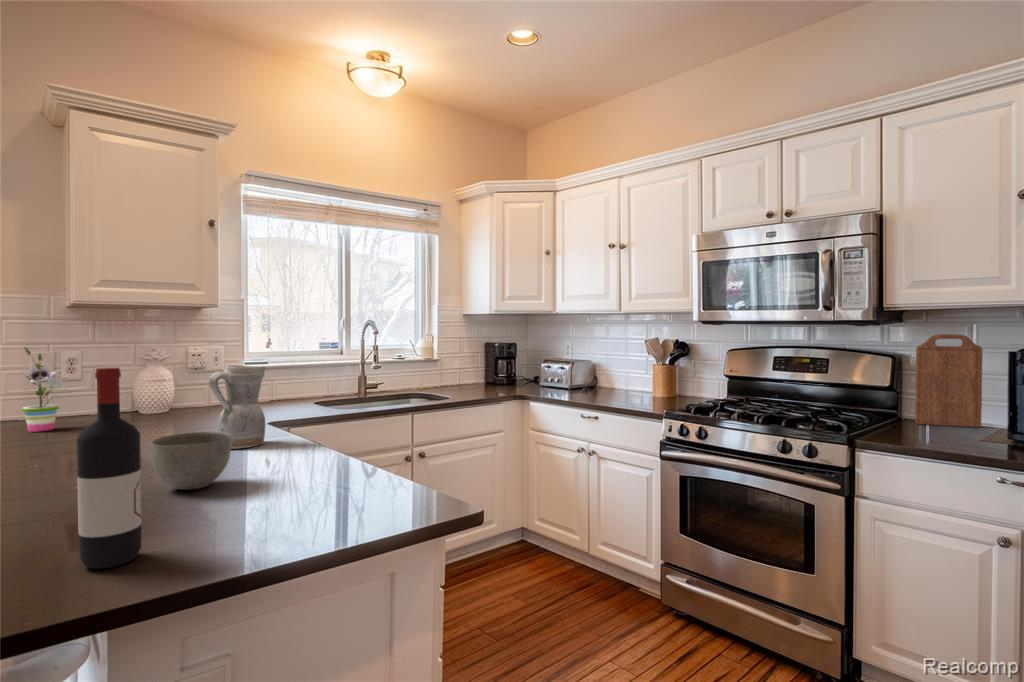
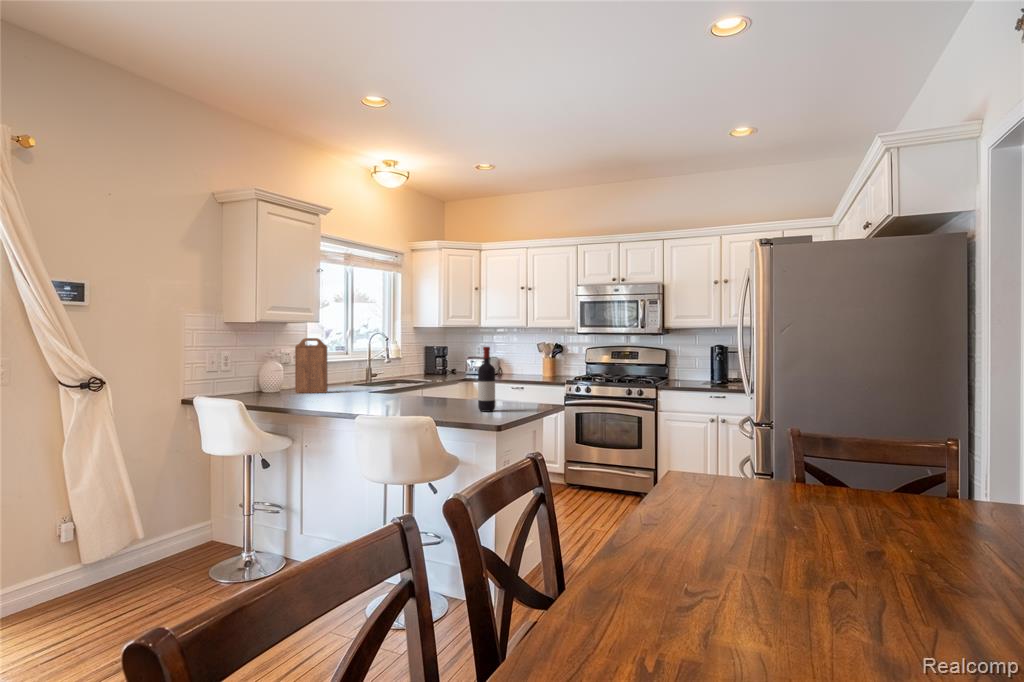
cutting board: present [915,334,983,427] -> present [295,338,328,393]
potted plant: present [22,347,69,432] -> none [234,346,259,399]
ceramic pitcher: present [209,366,266,449] -> none [387,355,411,397]
bowl: present [151,432,232,490] -> none [425,381,456,403]

